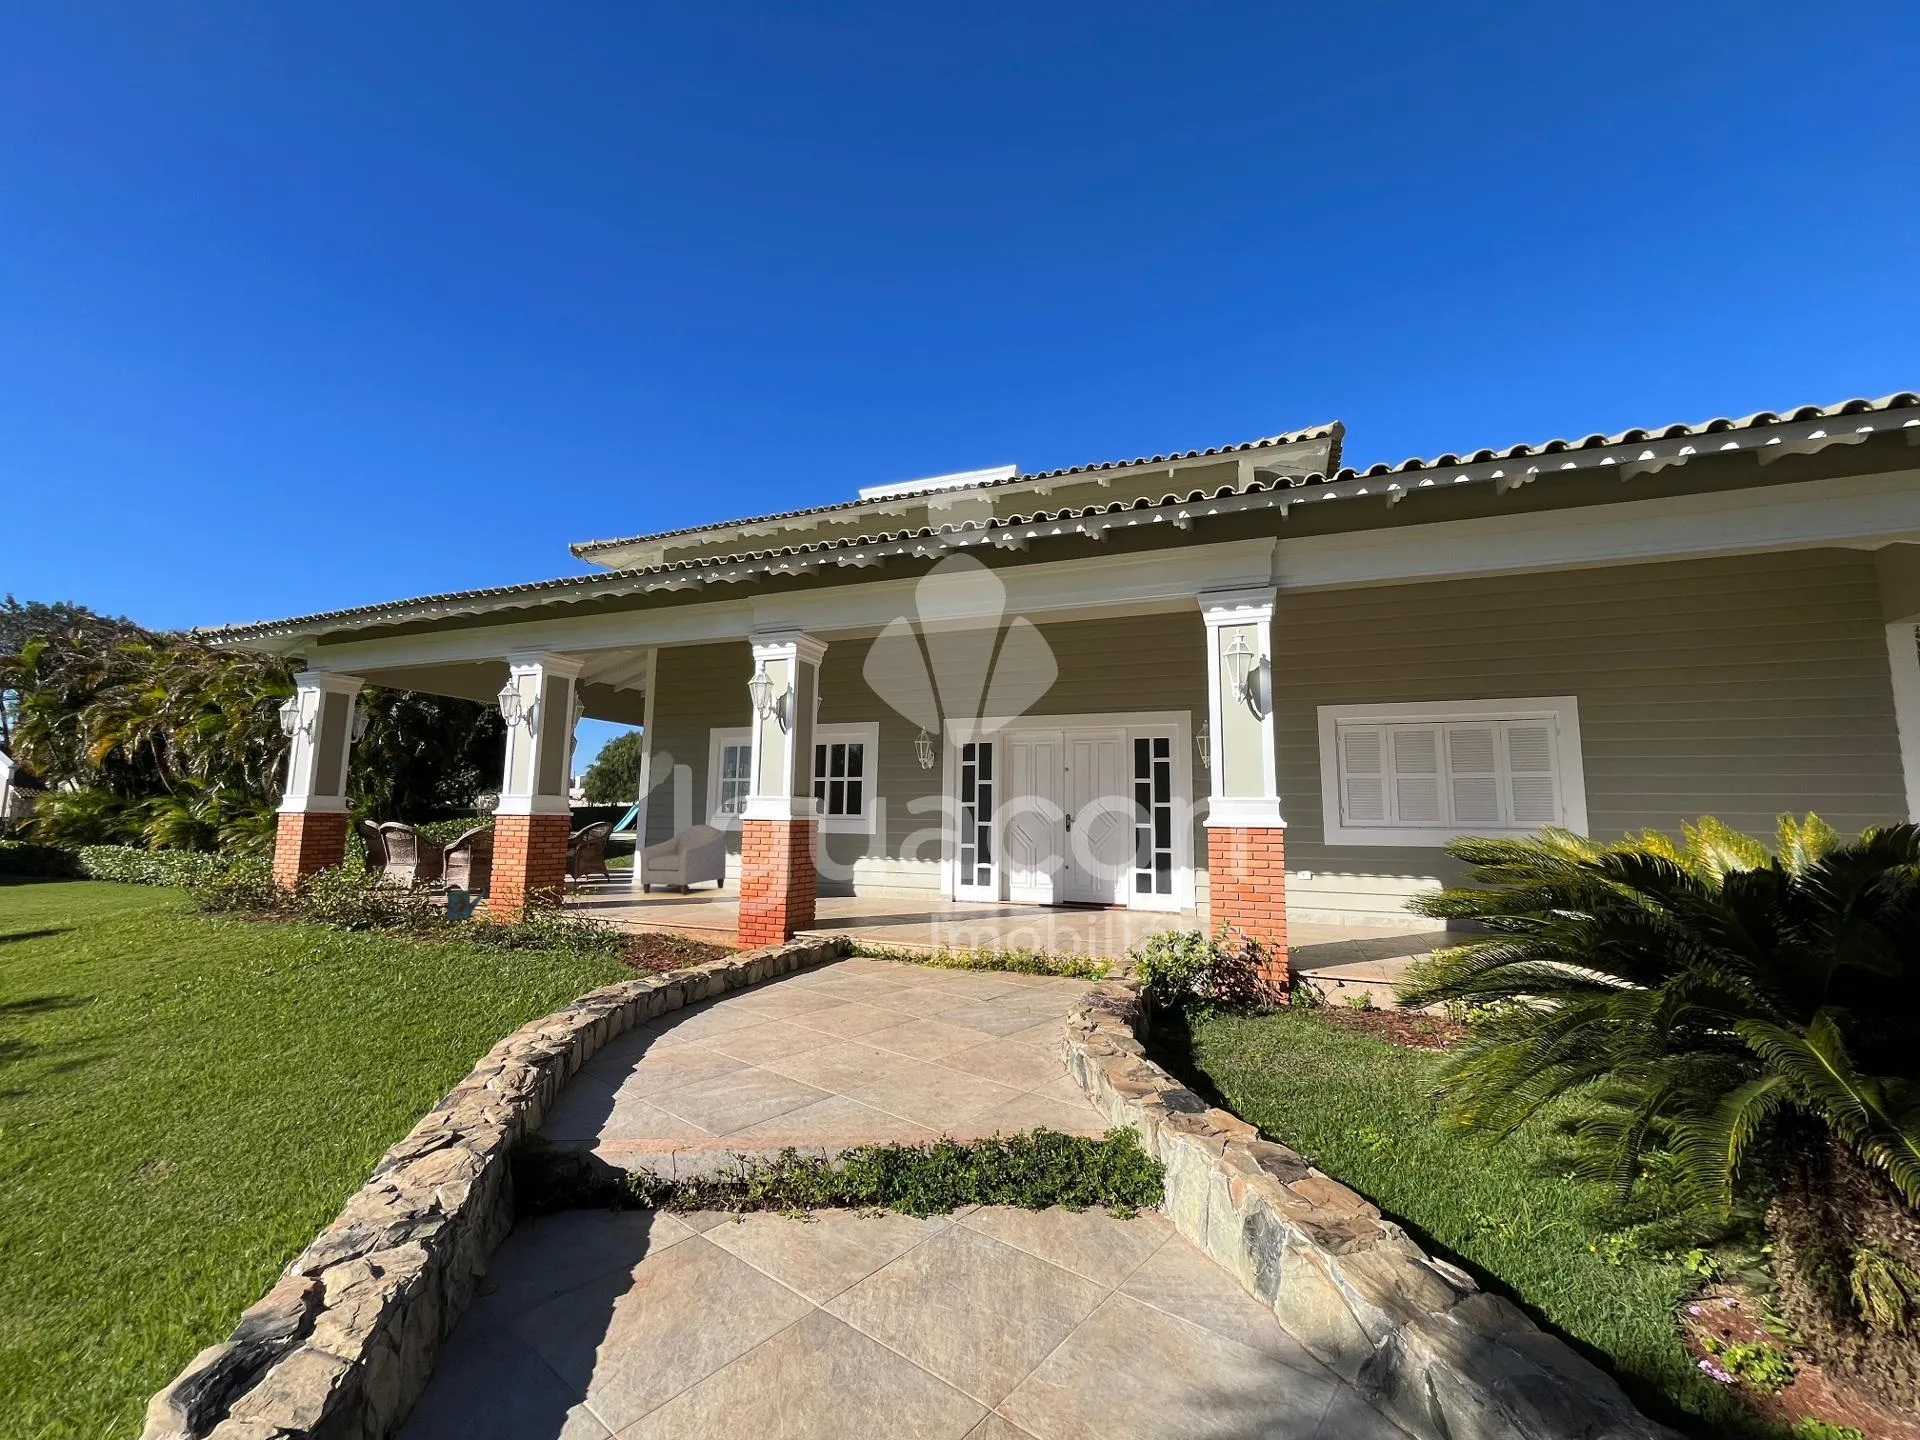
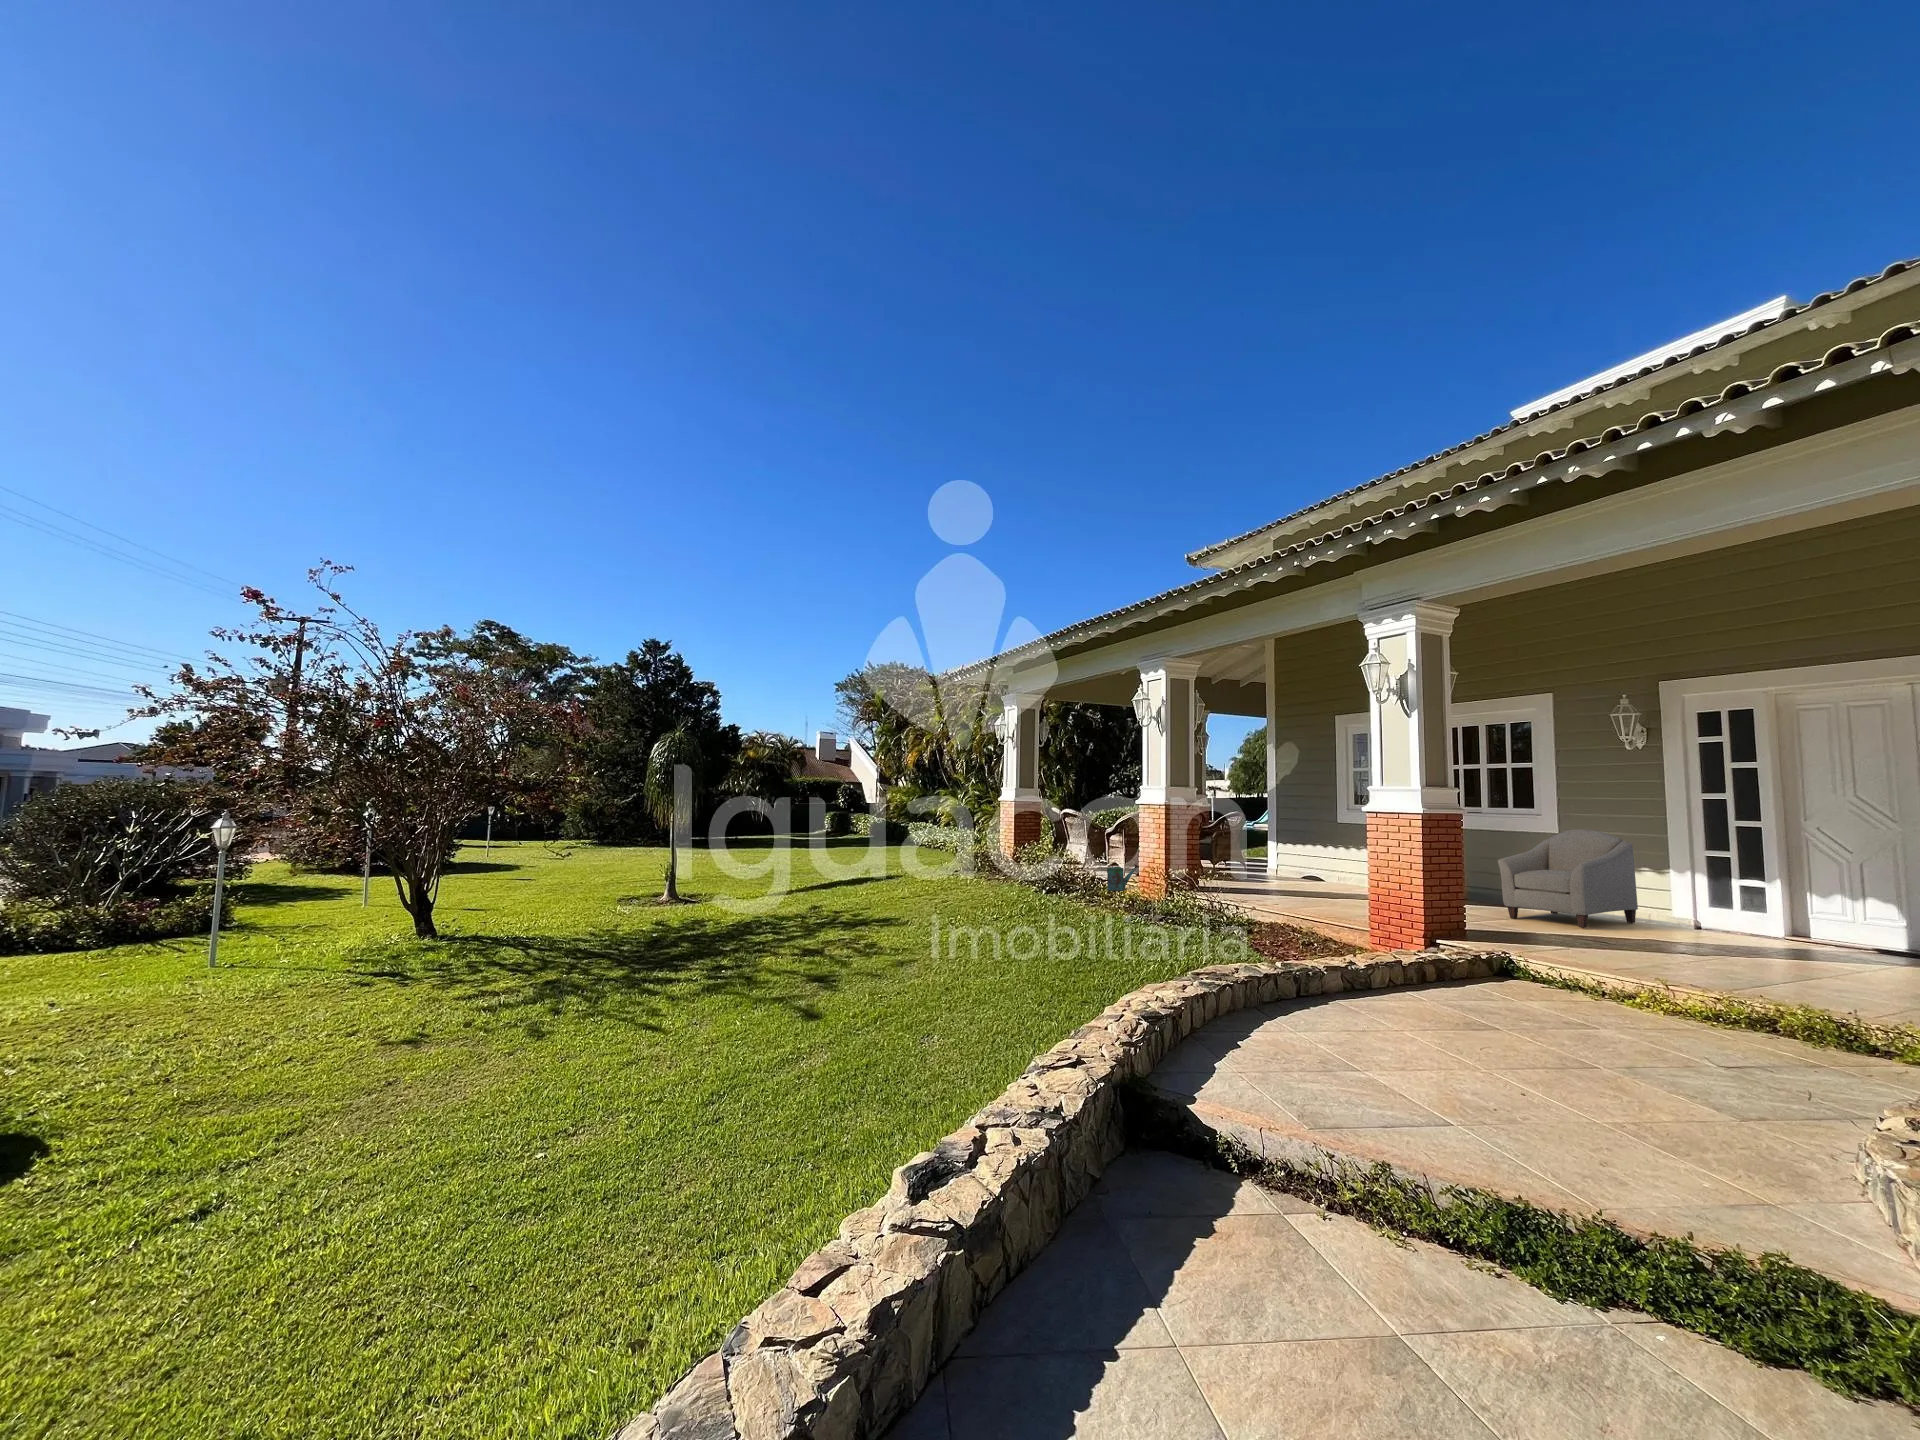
chair: present [640,825,726,895] -> present [1498,829,1638,928]

